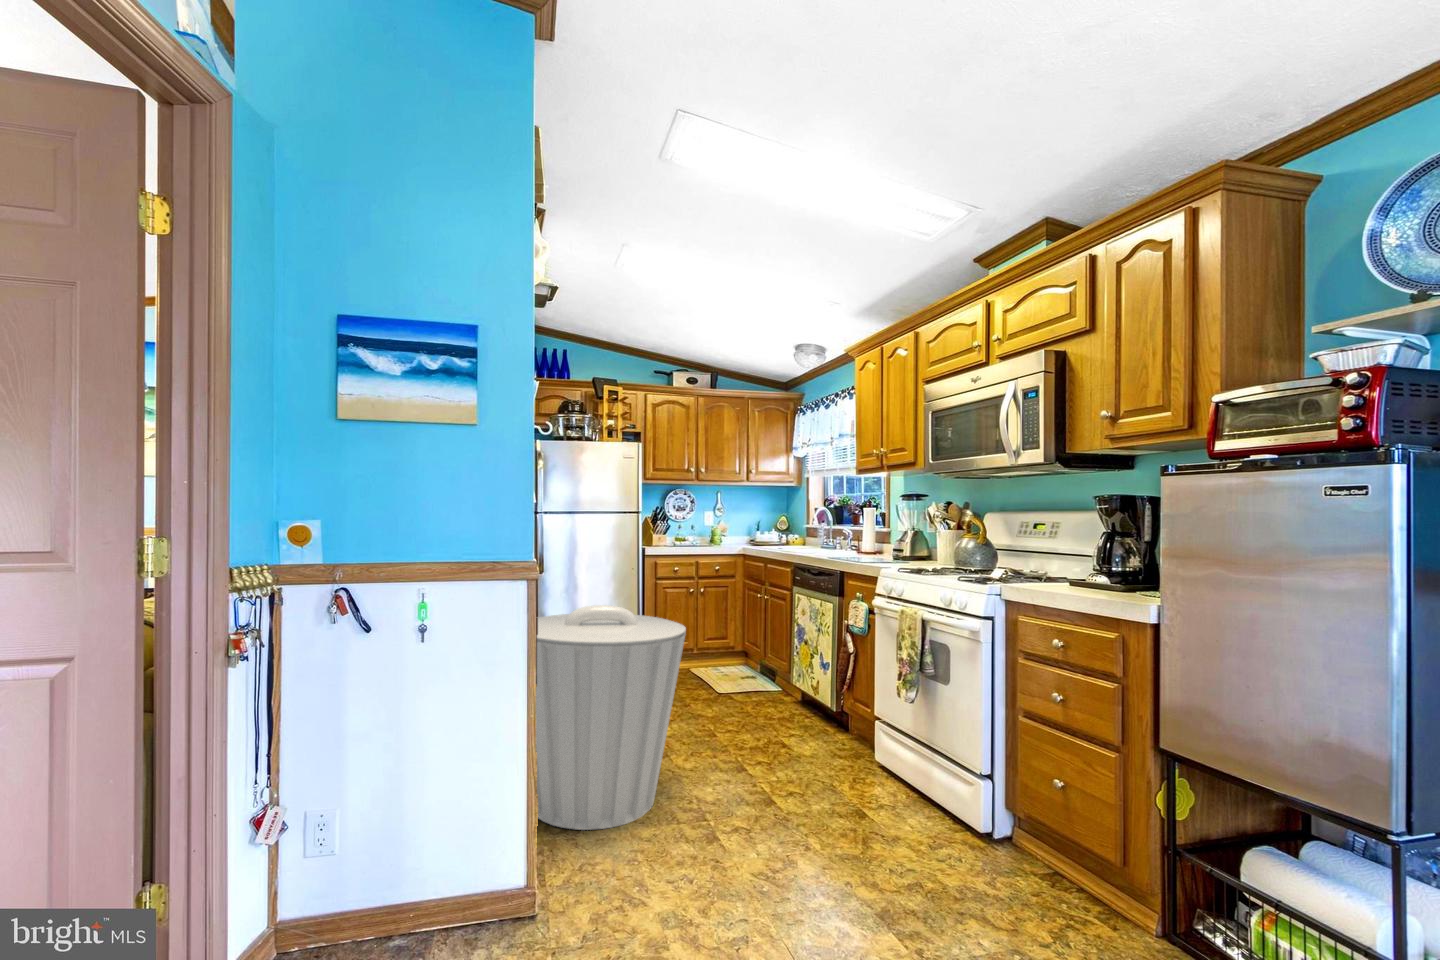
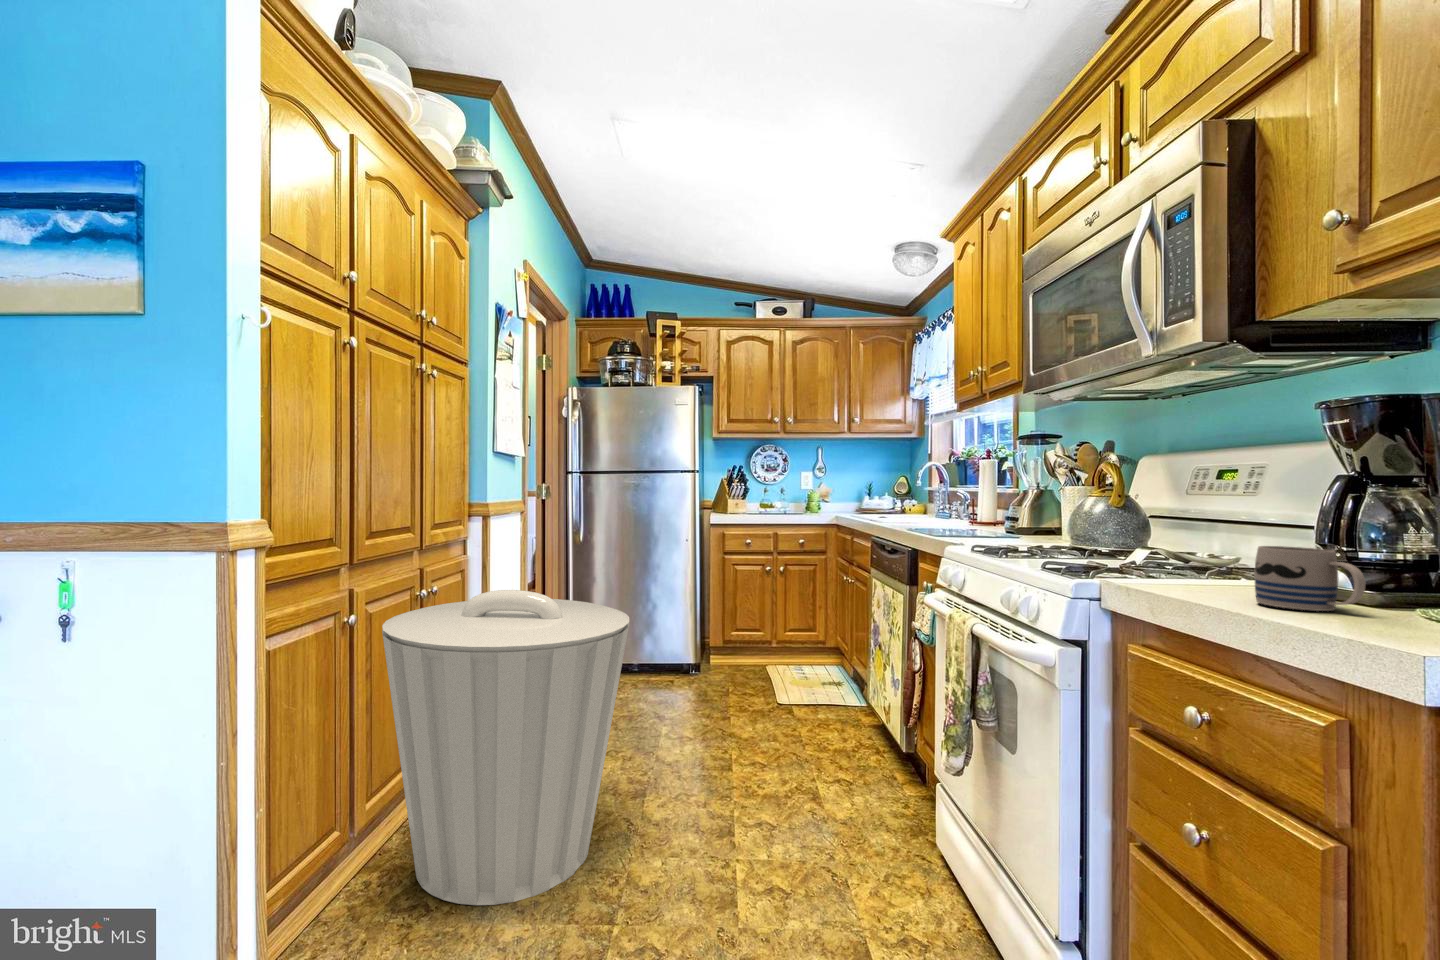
mug: none [1077,565,1121,593] -> present [1254,546,1365,611]

